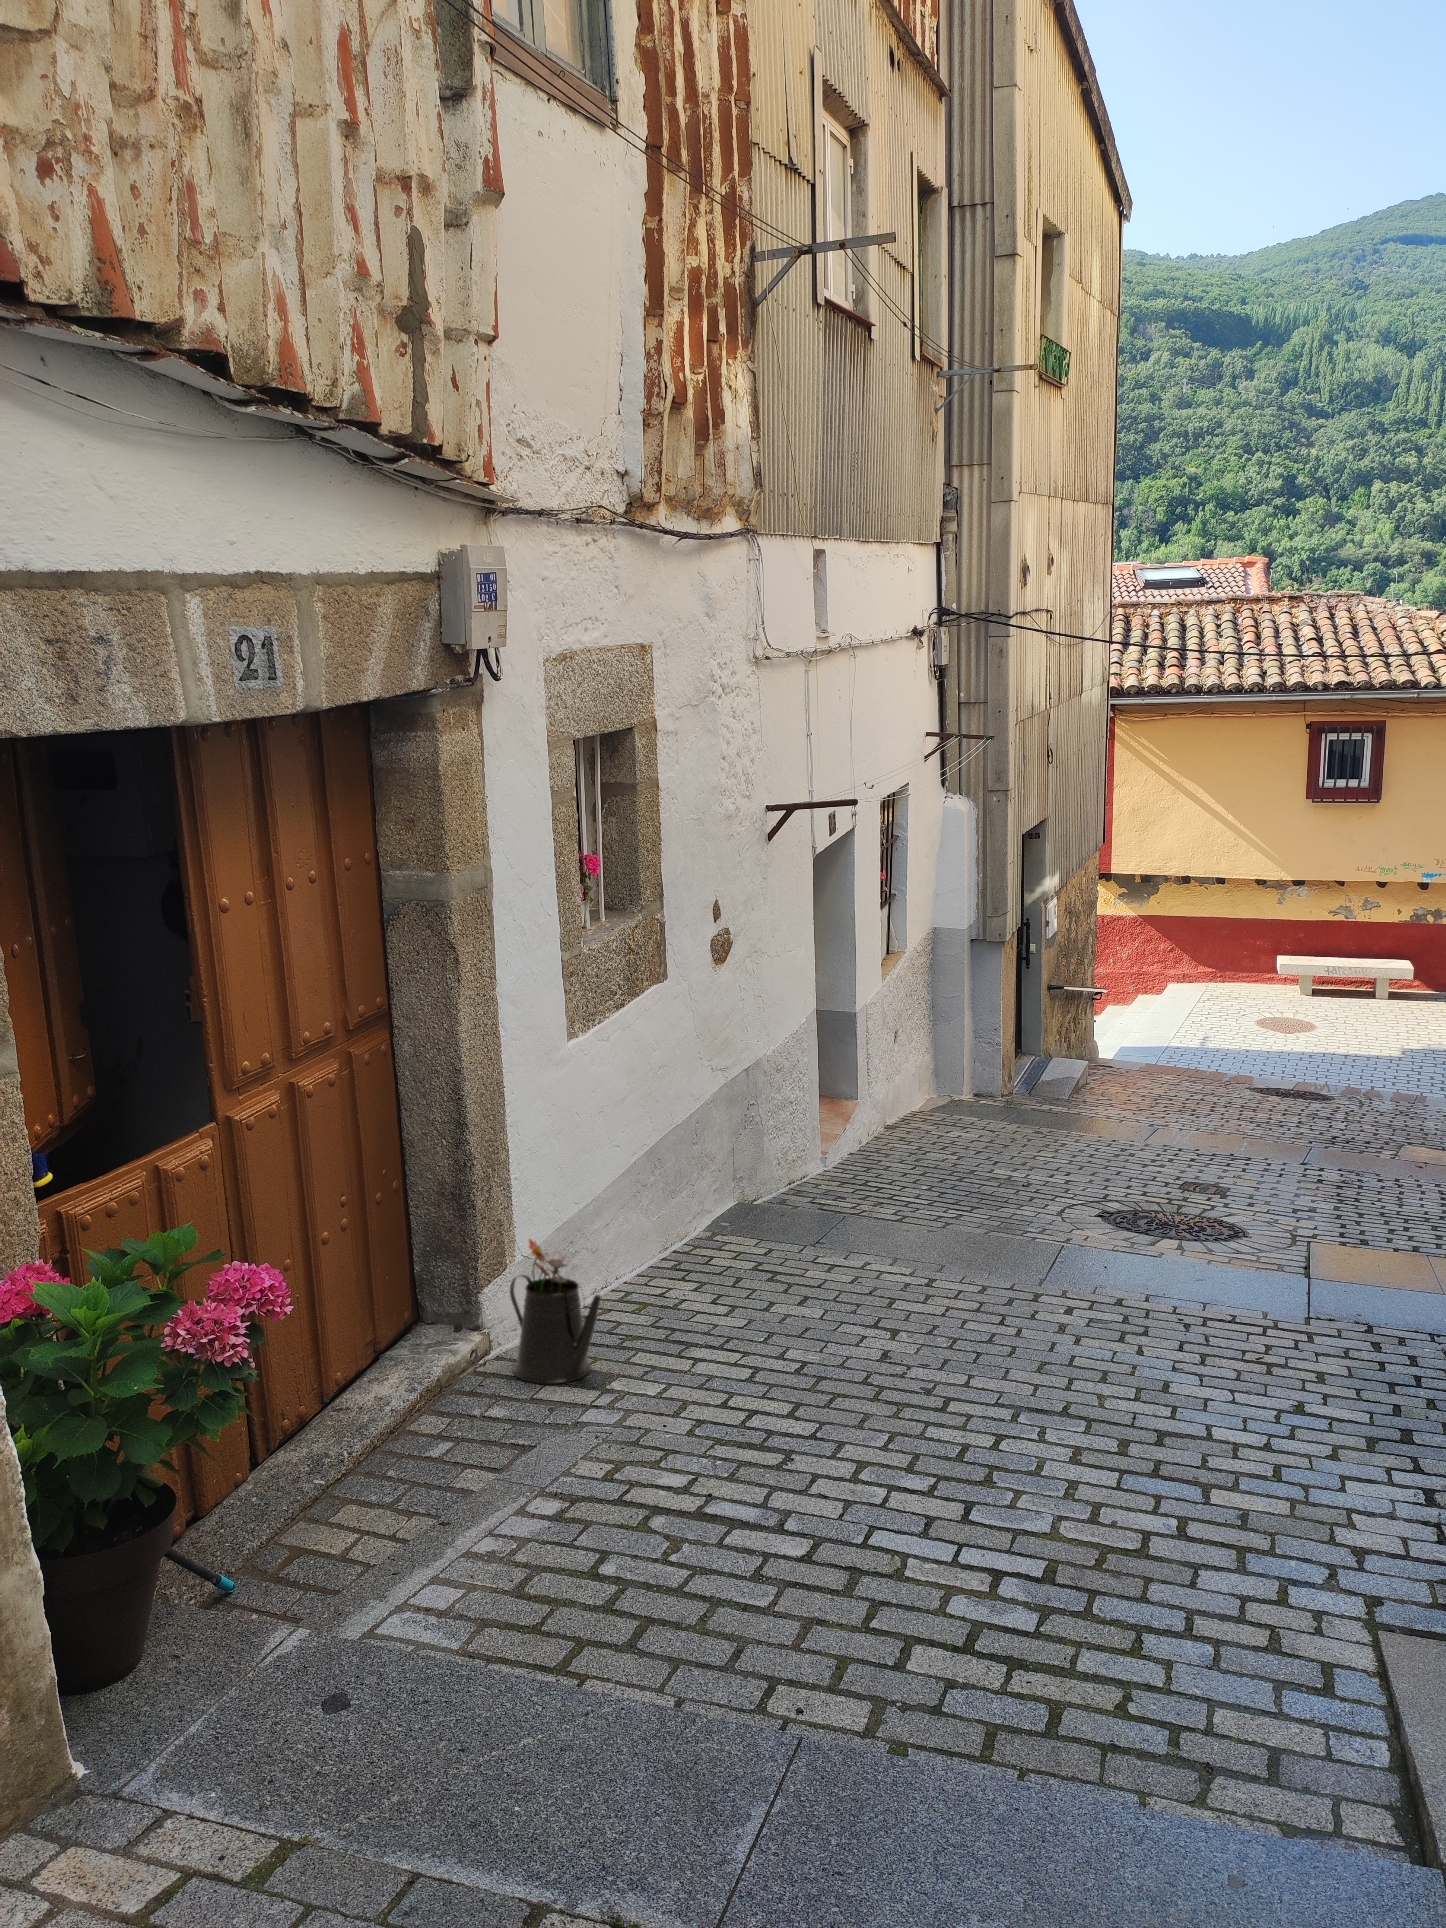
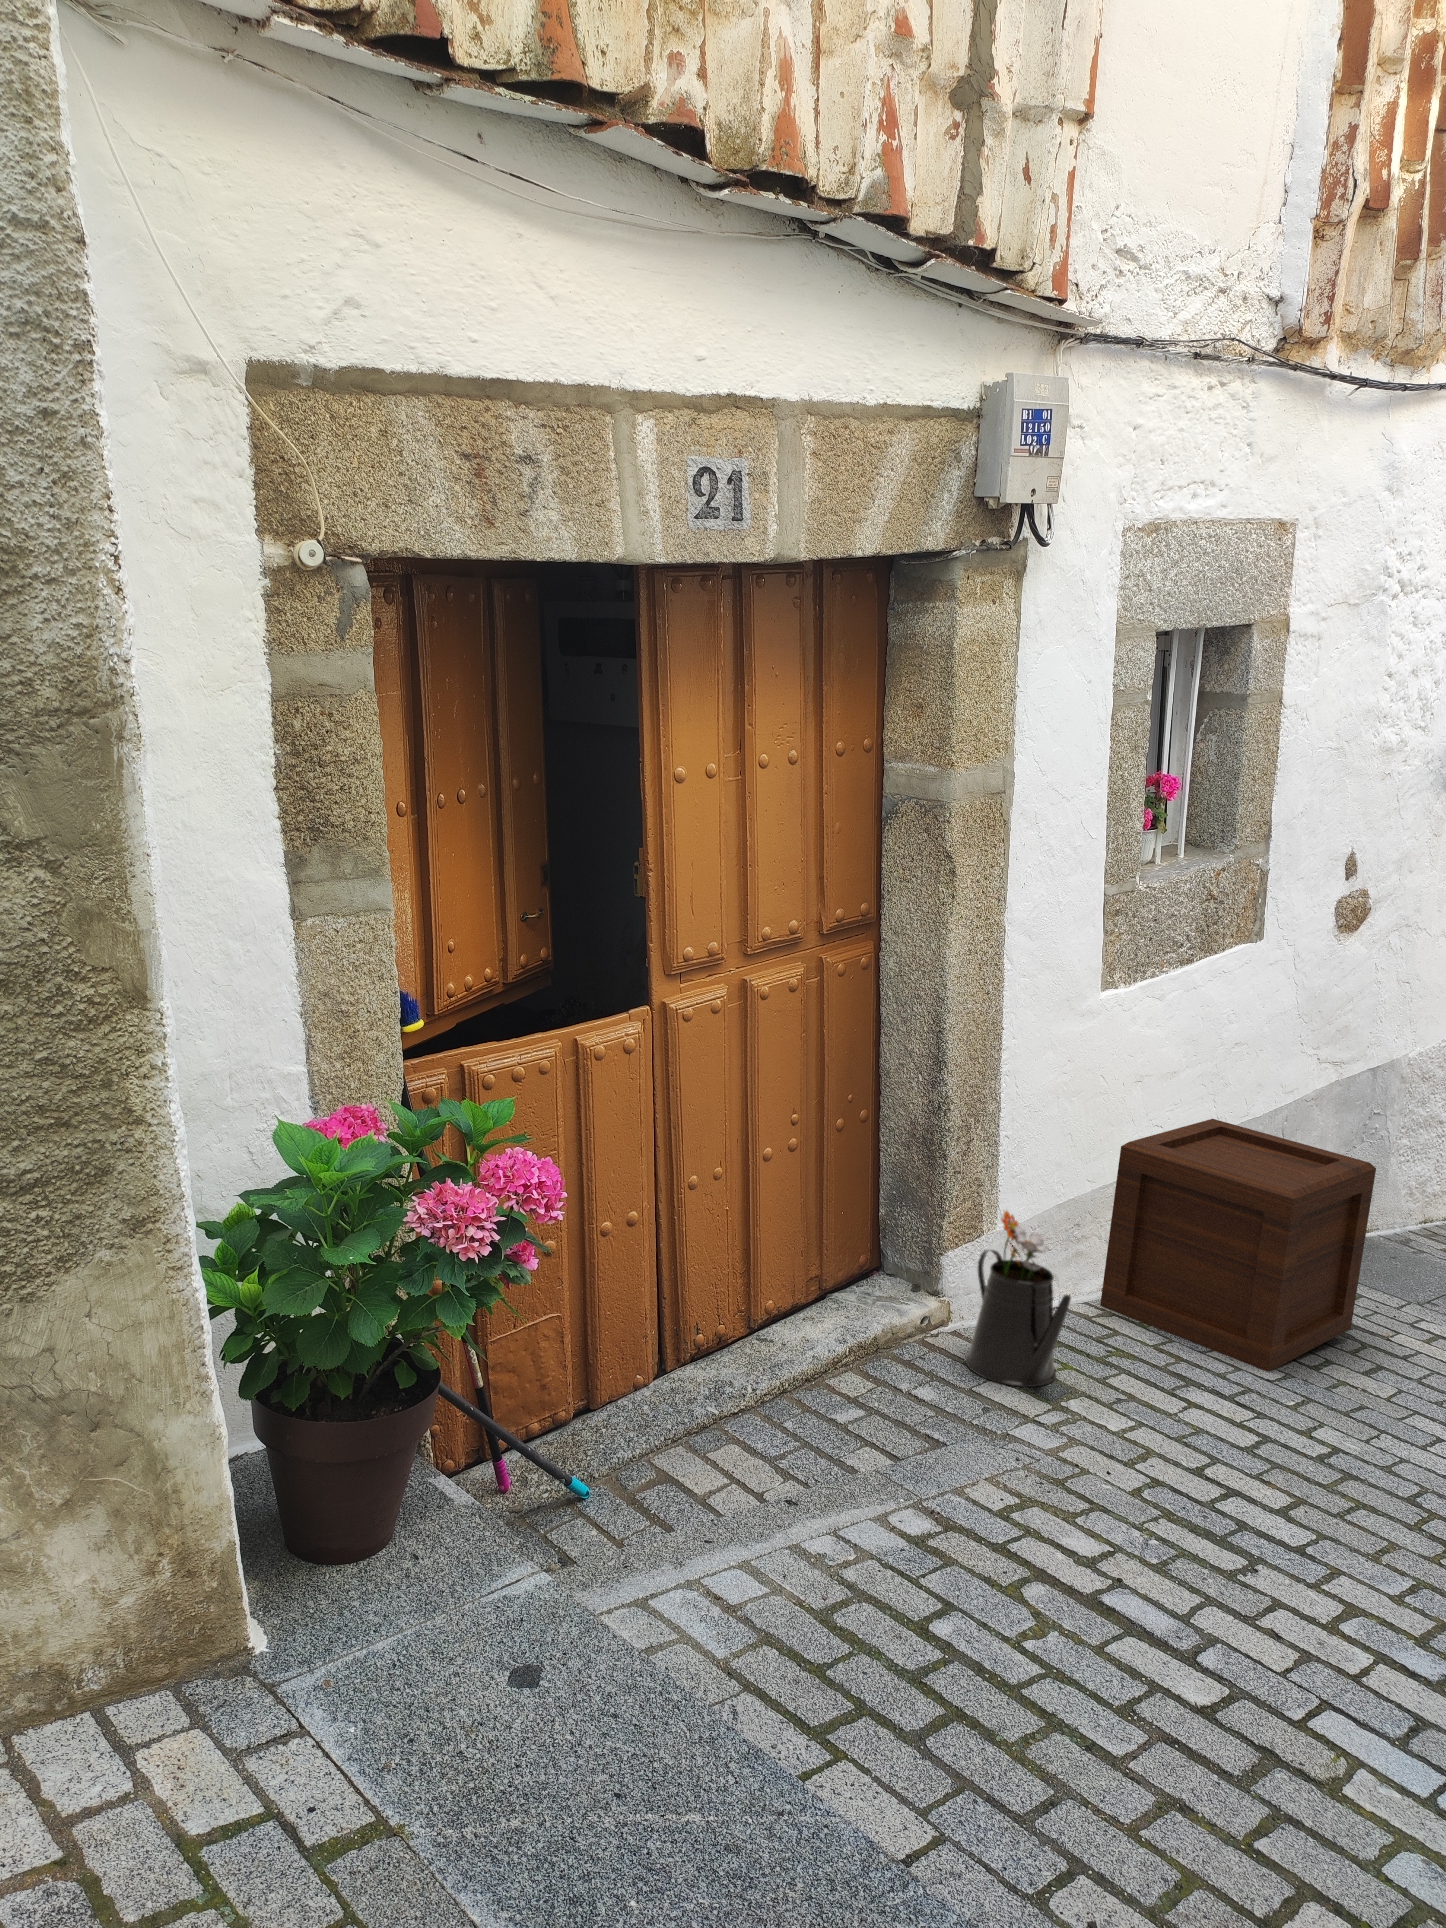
wooden crate: none [594,1132,782,1326] -> present [1100,1119,1376,1372]

